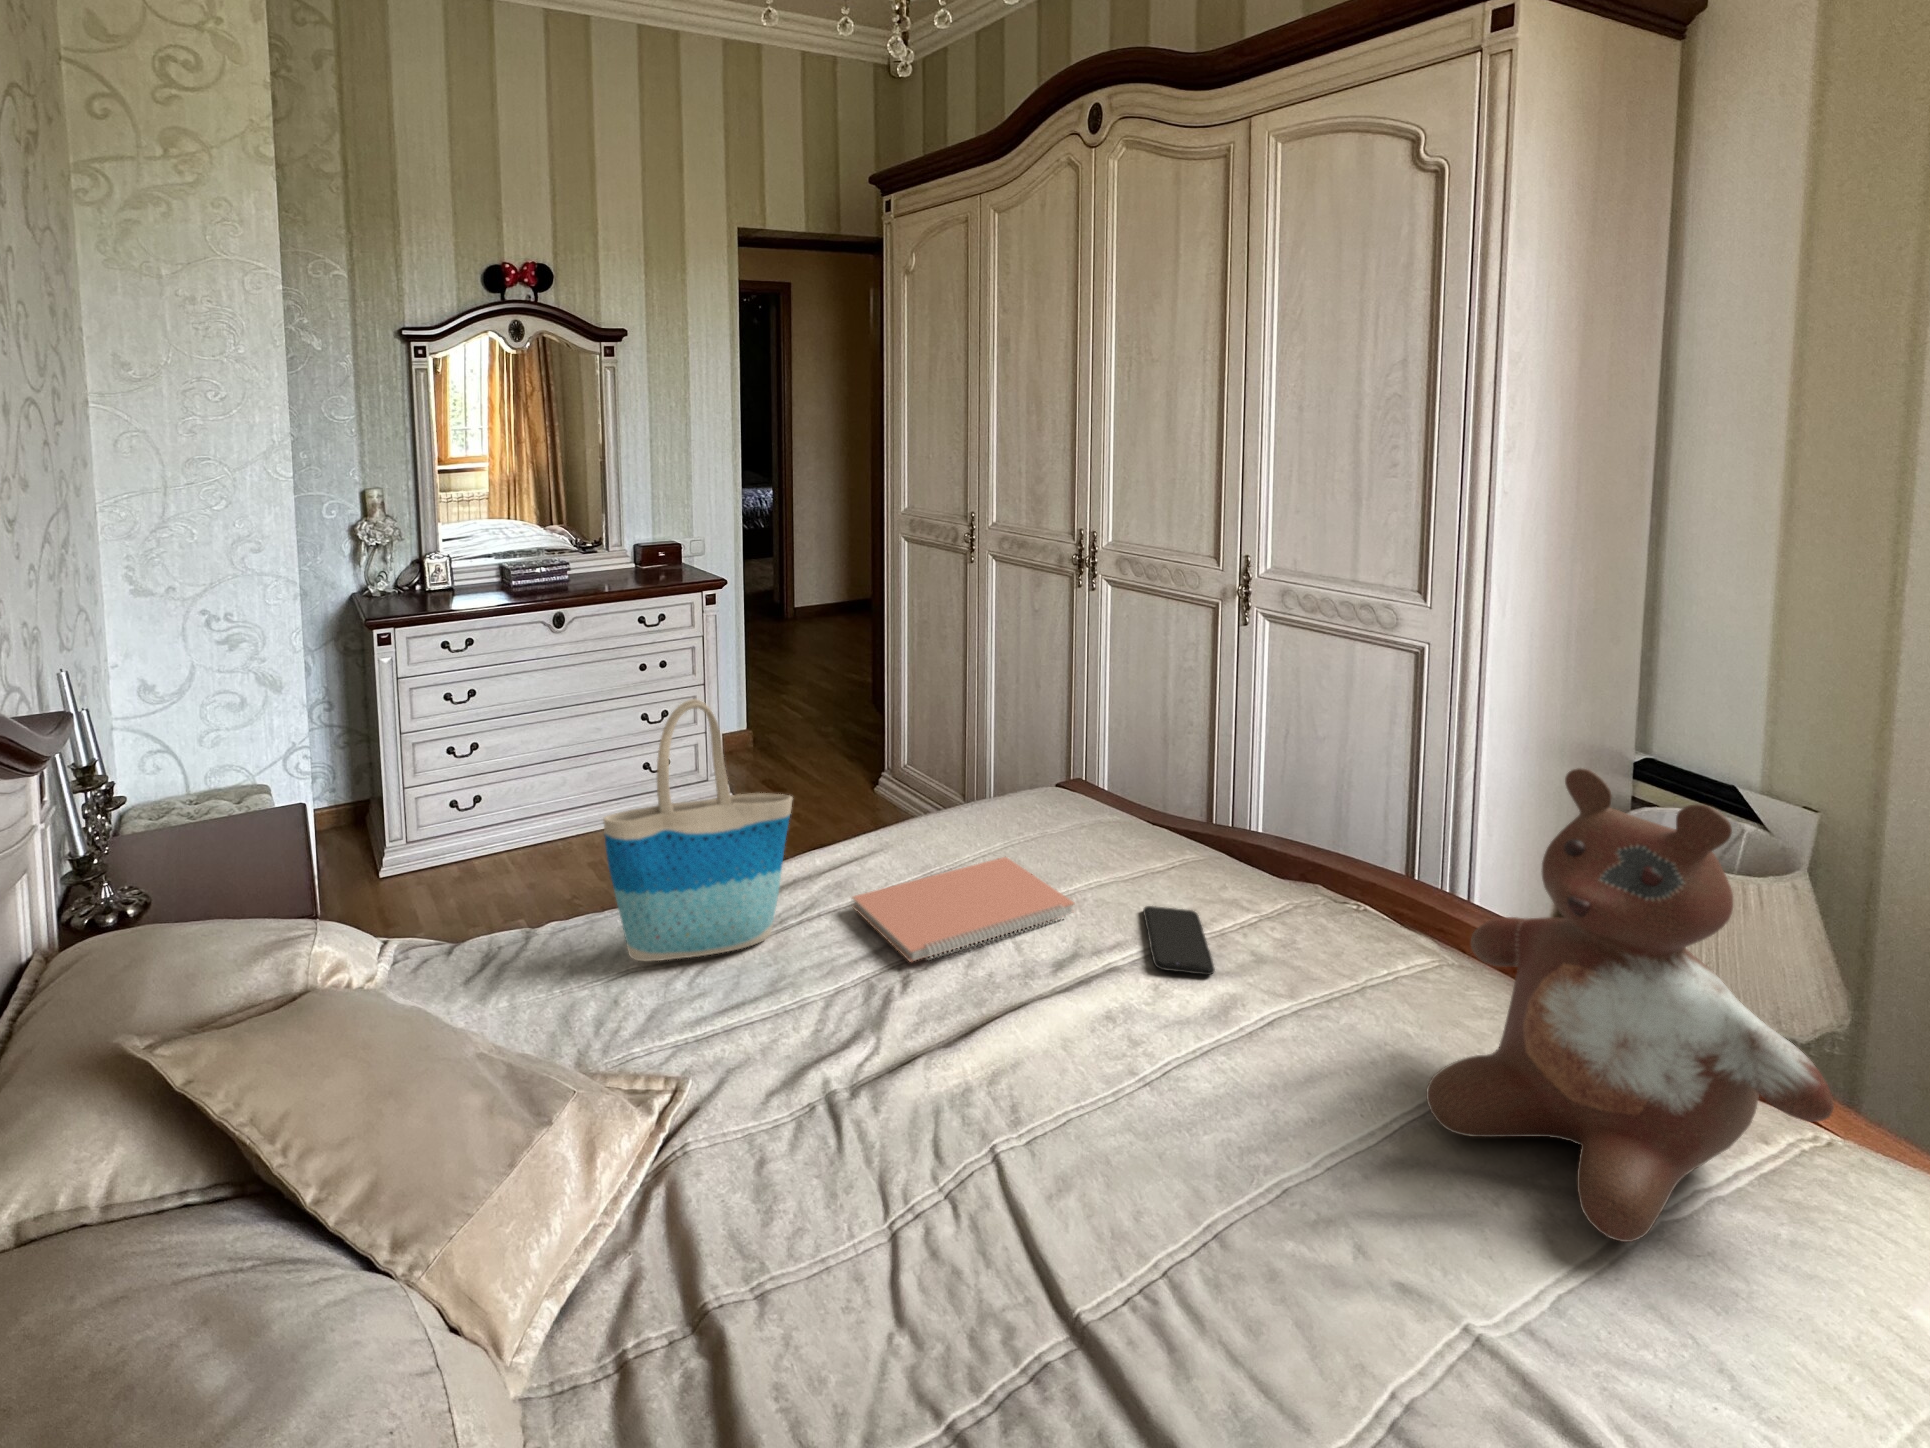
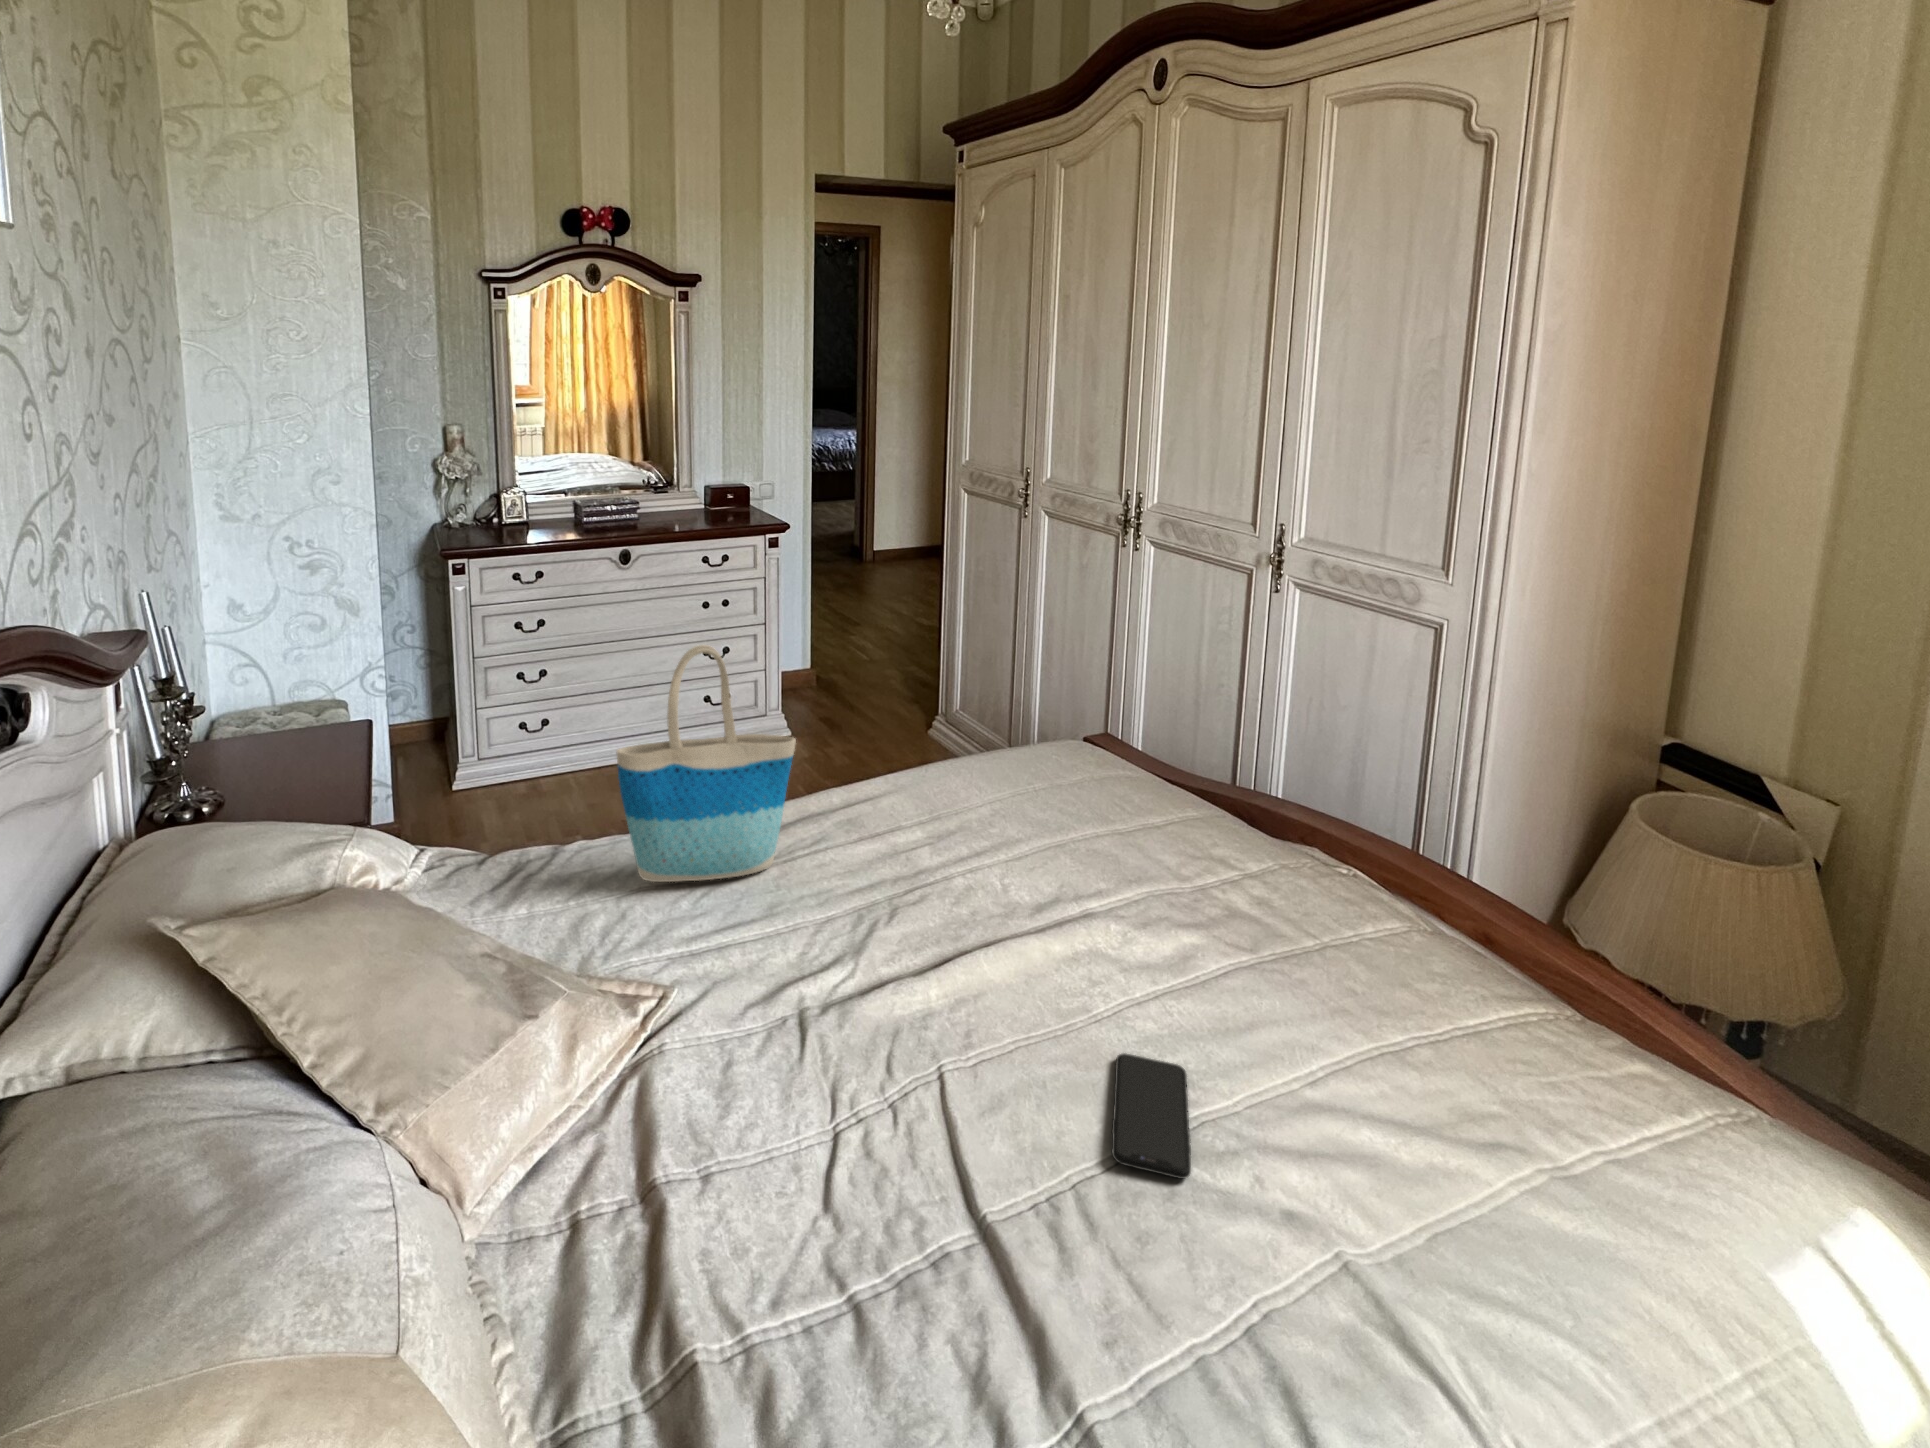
stuffed bear: present [1426,768,1834,1242] -> none [1349,752,1719,1190]
notebook: present [852,857,1074,962] -> none [852,804,1063,897]
smartphone: present [1143,906,1215,975] -> present [1112,1053,1191,1179]

